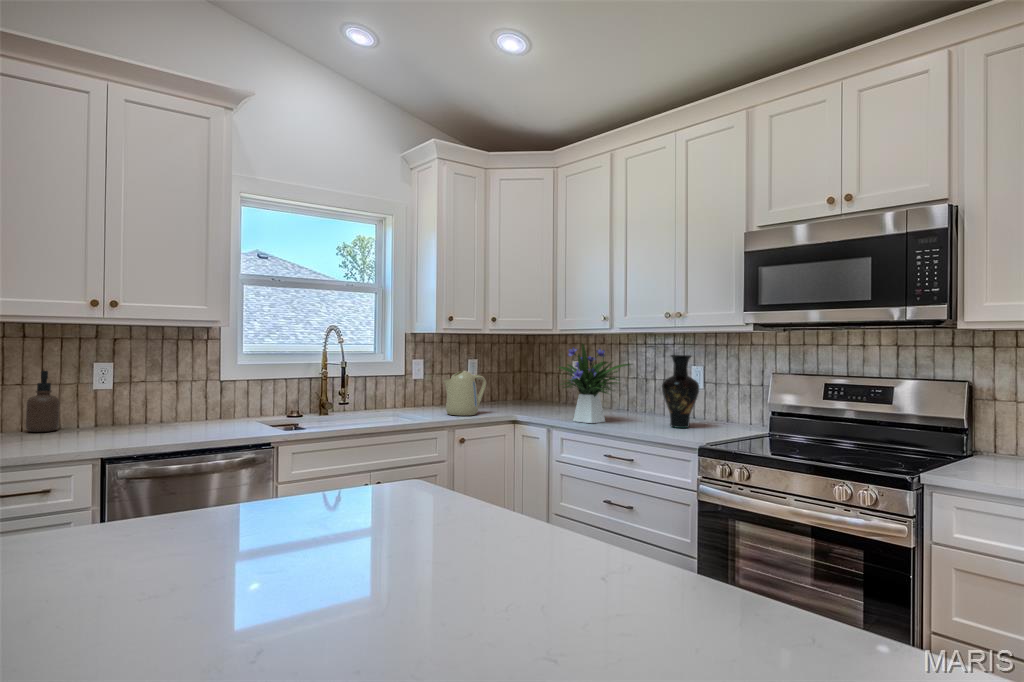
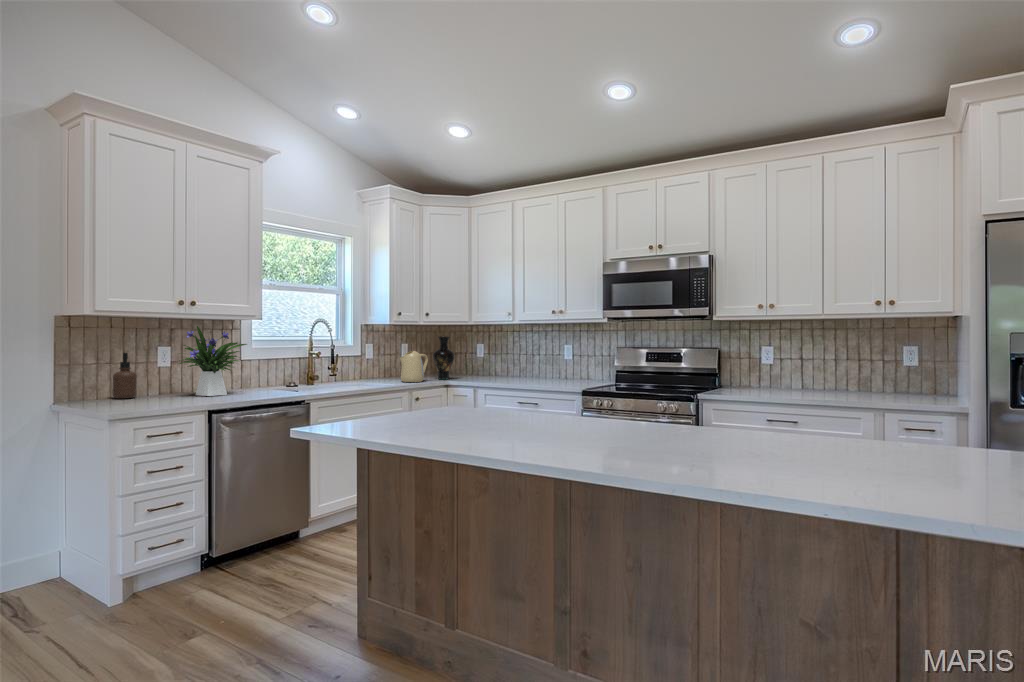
flower arrangement: present [558,343,631,423] -> present [179,326,247,396]
vase: present [662,355,699,428] -> present [433,337,455,380]

